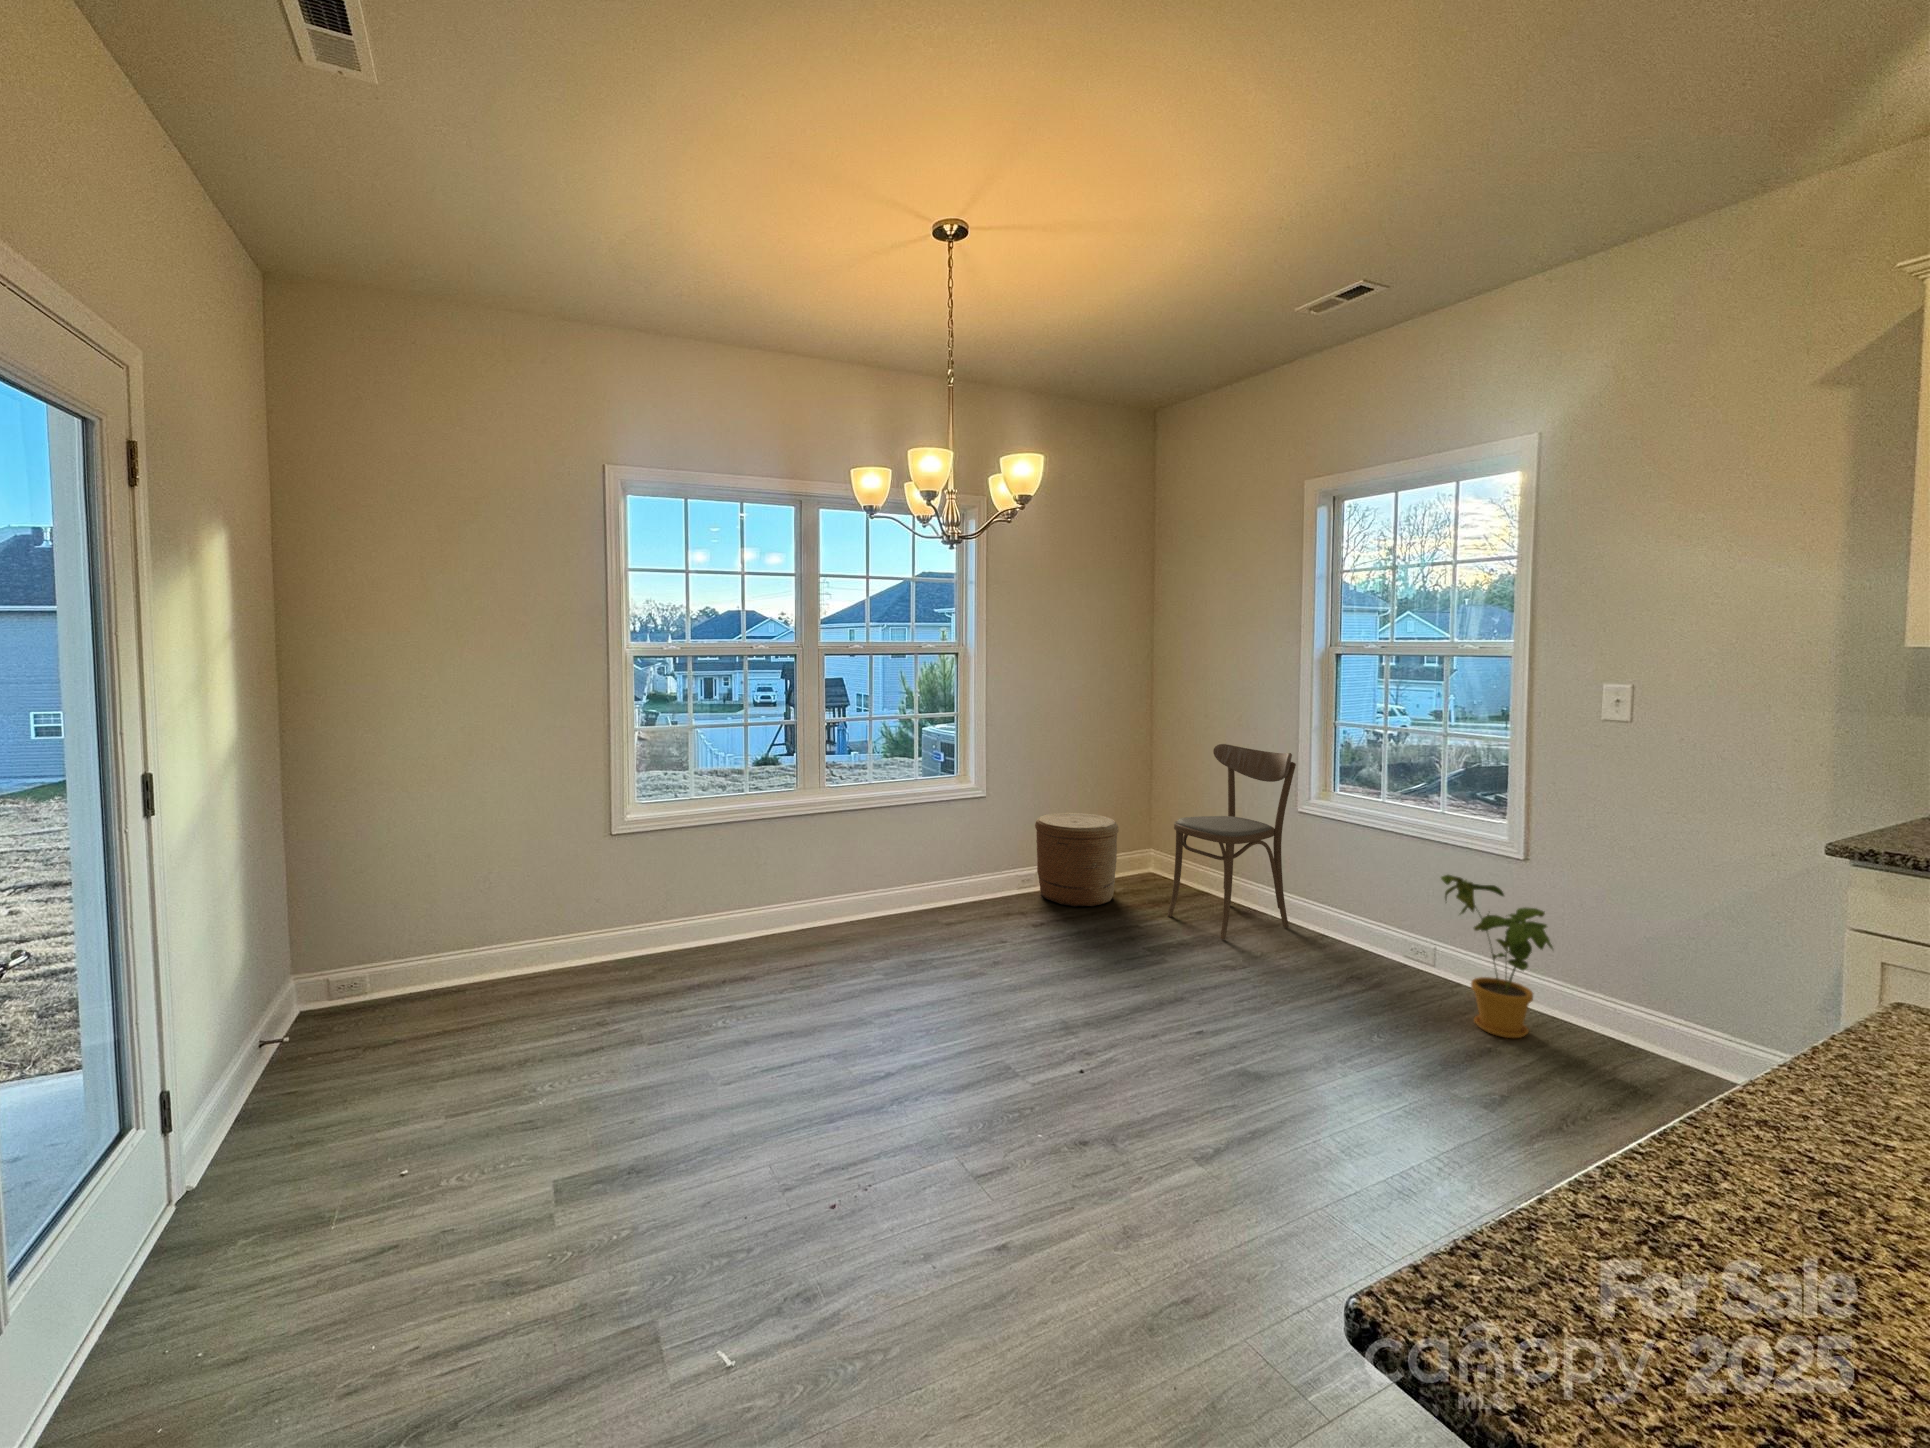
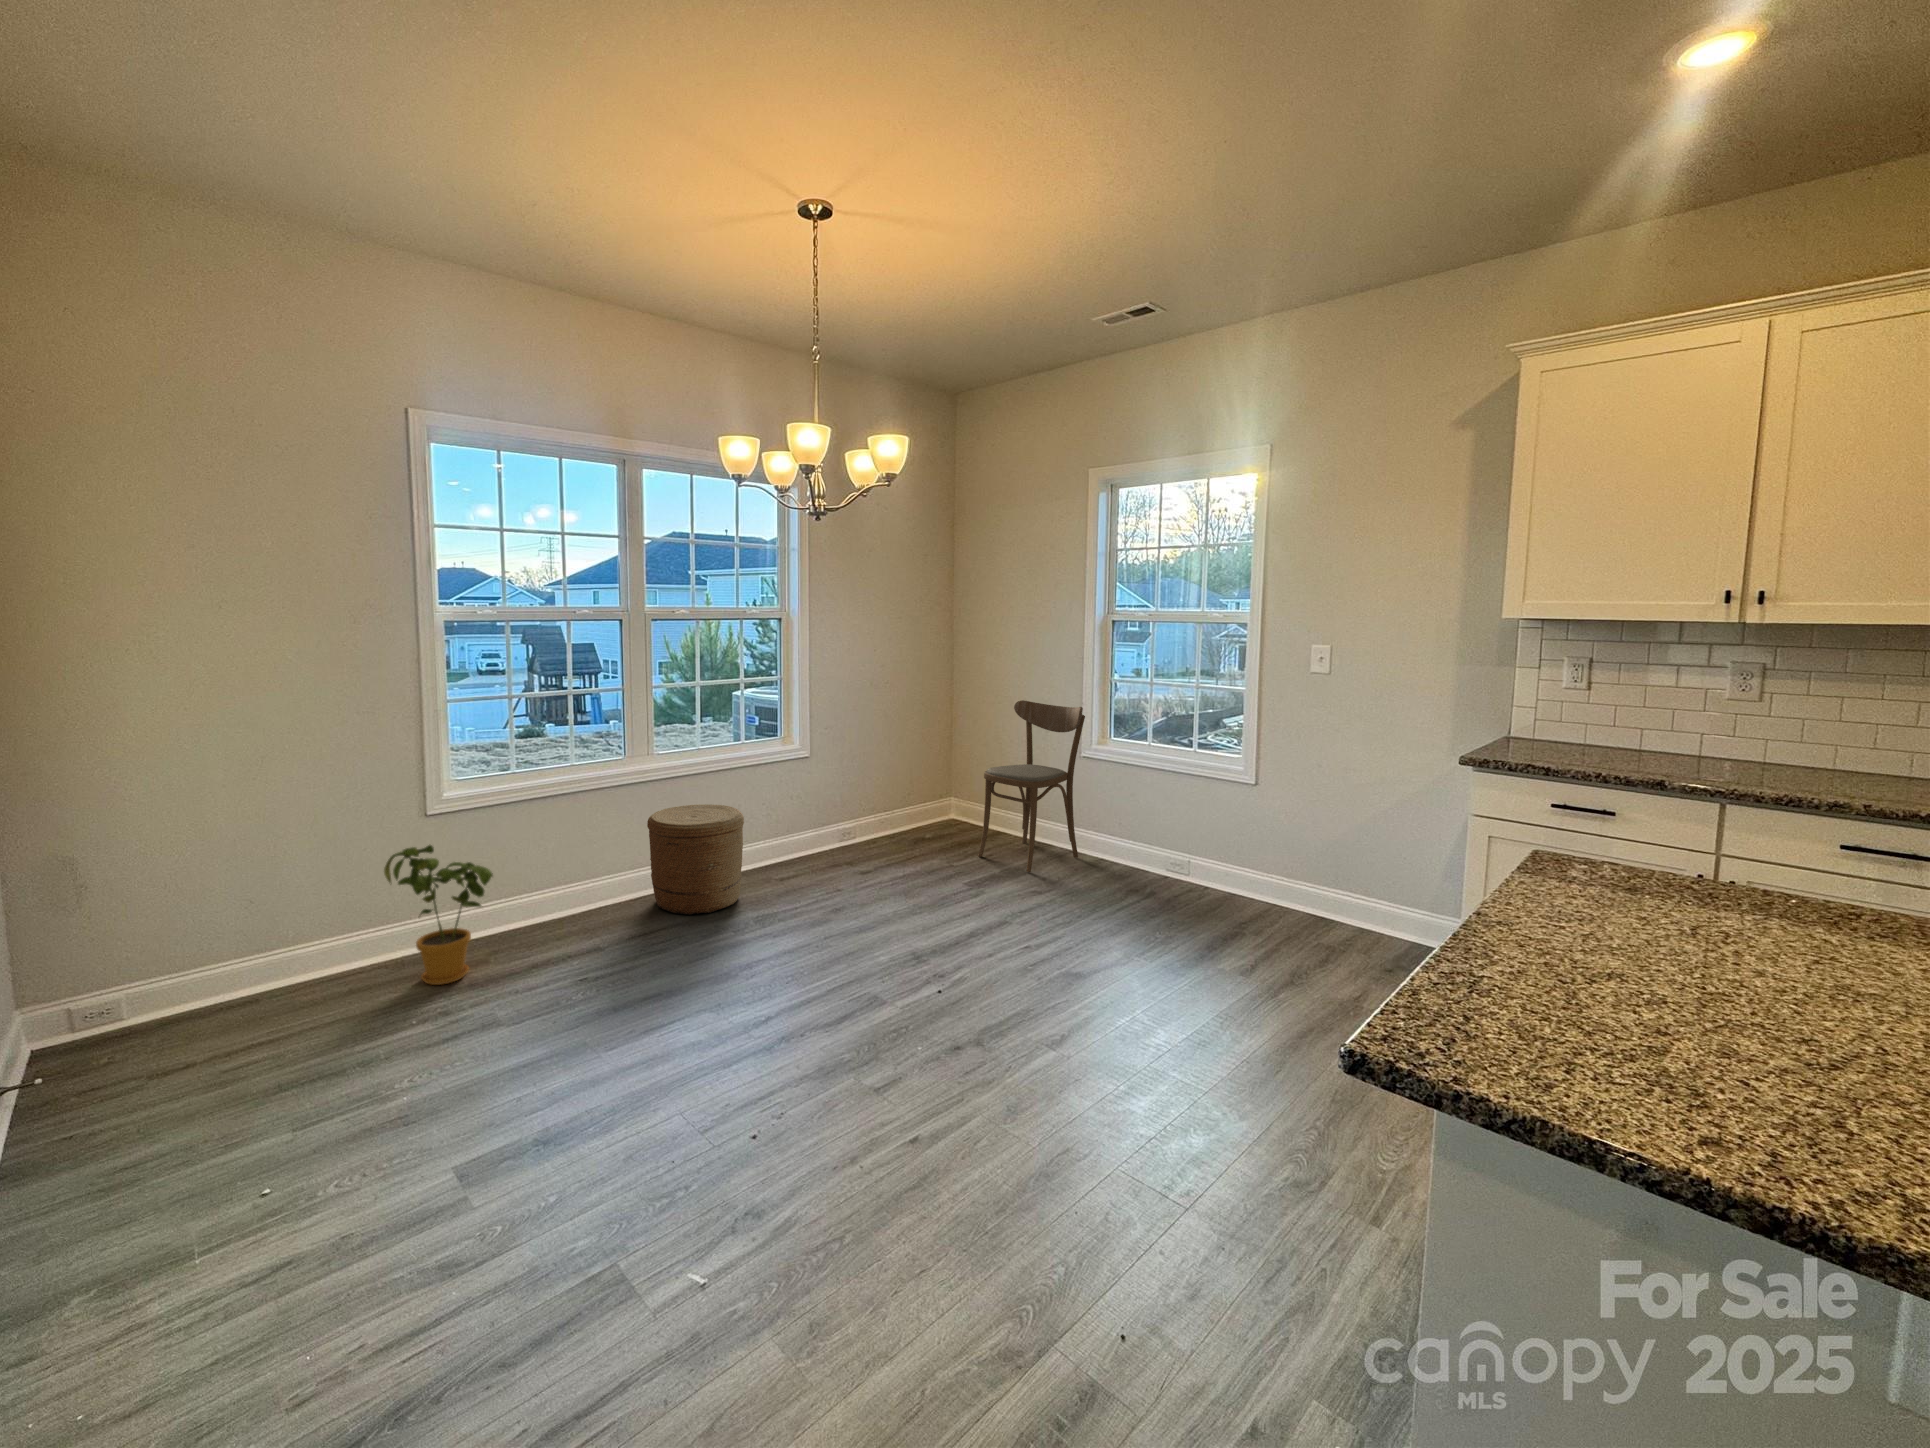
woven basket: present [1035,813,1119,907] -> present [647,804,744,915]
house plant: present [1441,875,1553,1038] -> present [384,845,493,985]

